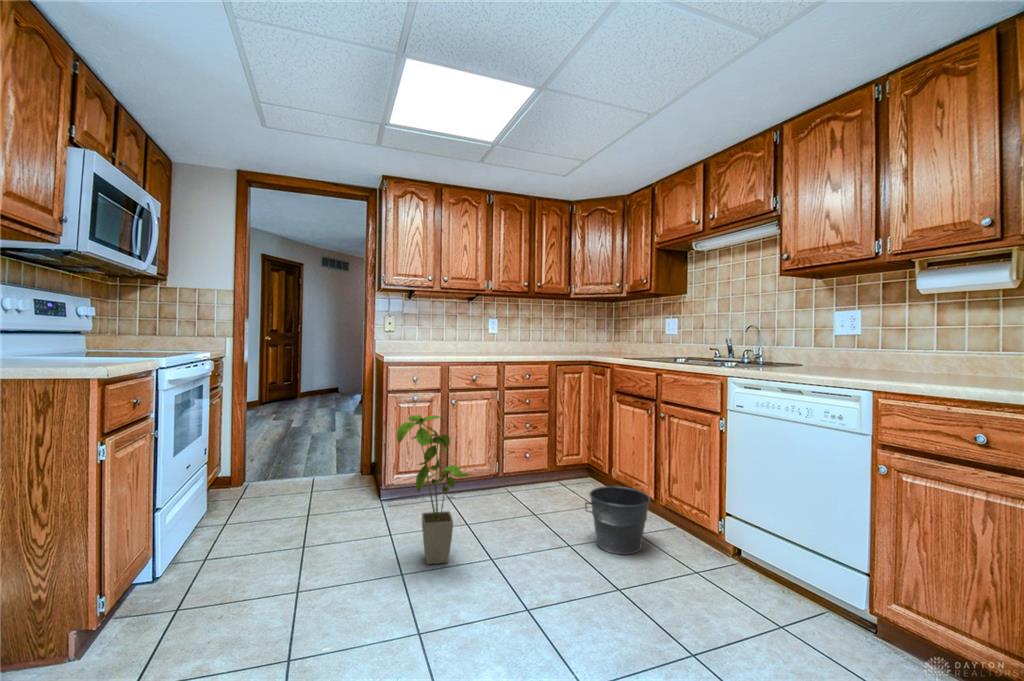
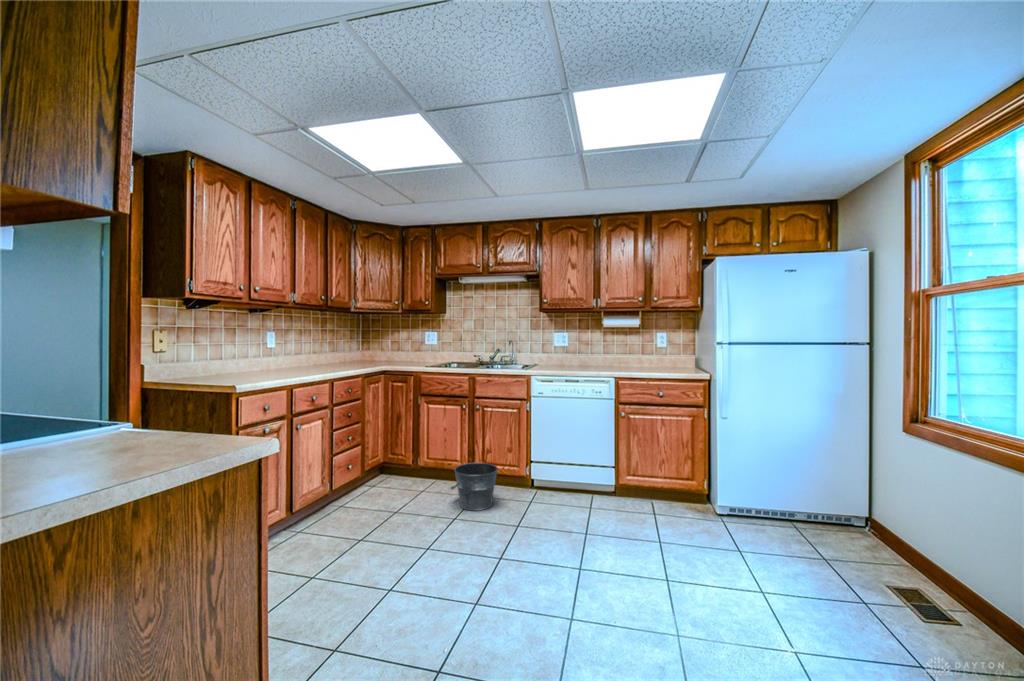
house plant: present [397,415,471,564] -> none [365,435,439,574]

